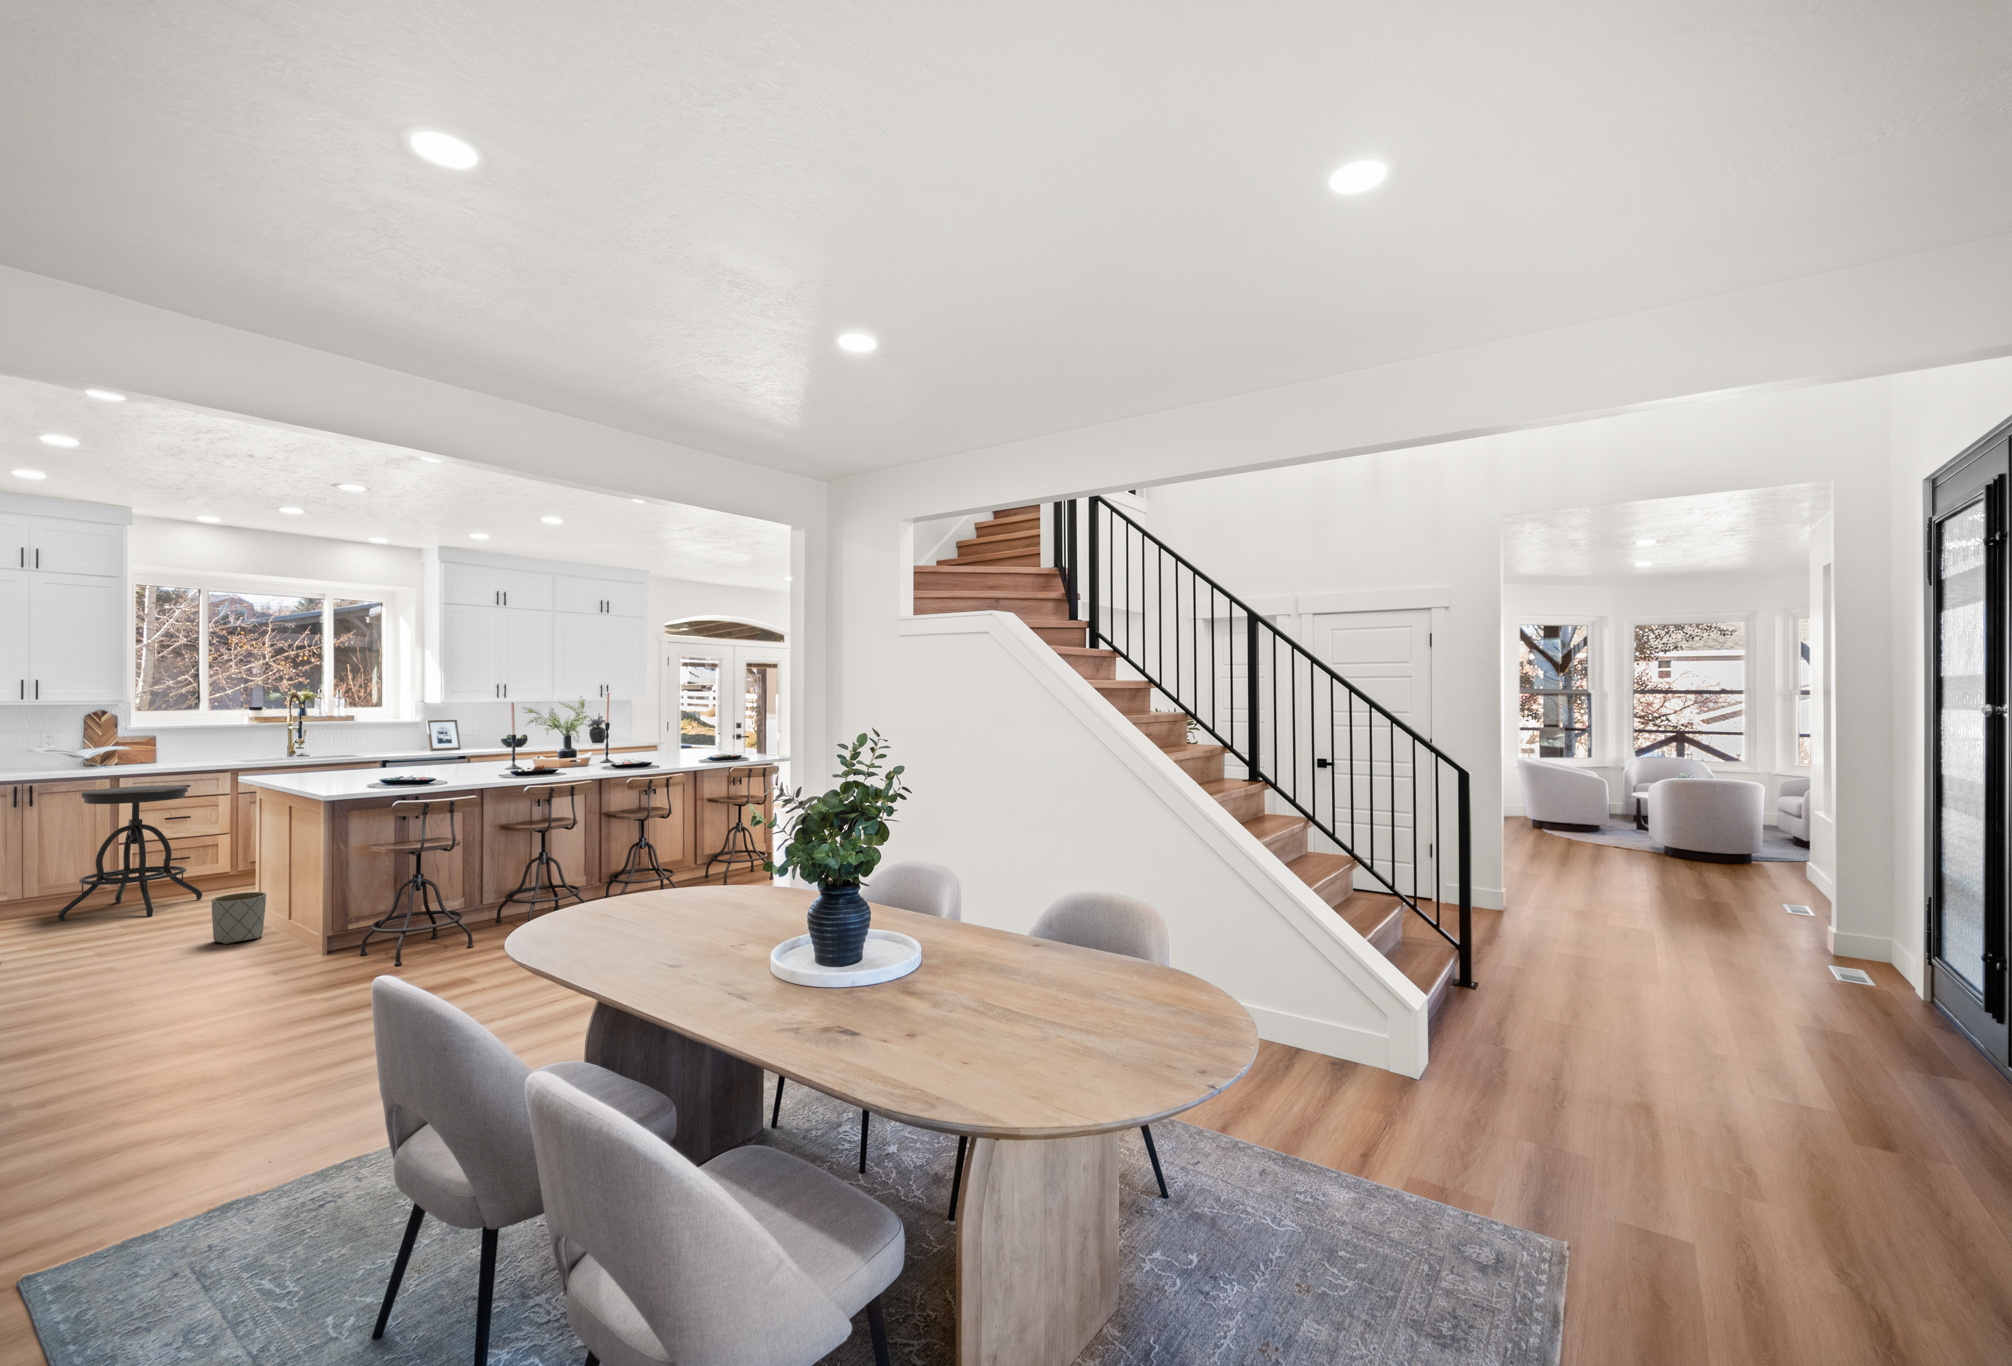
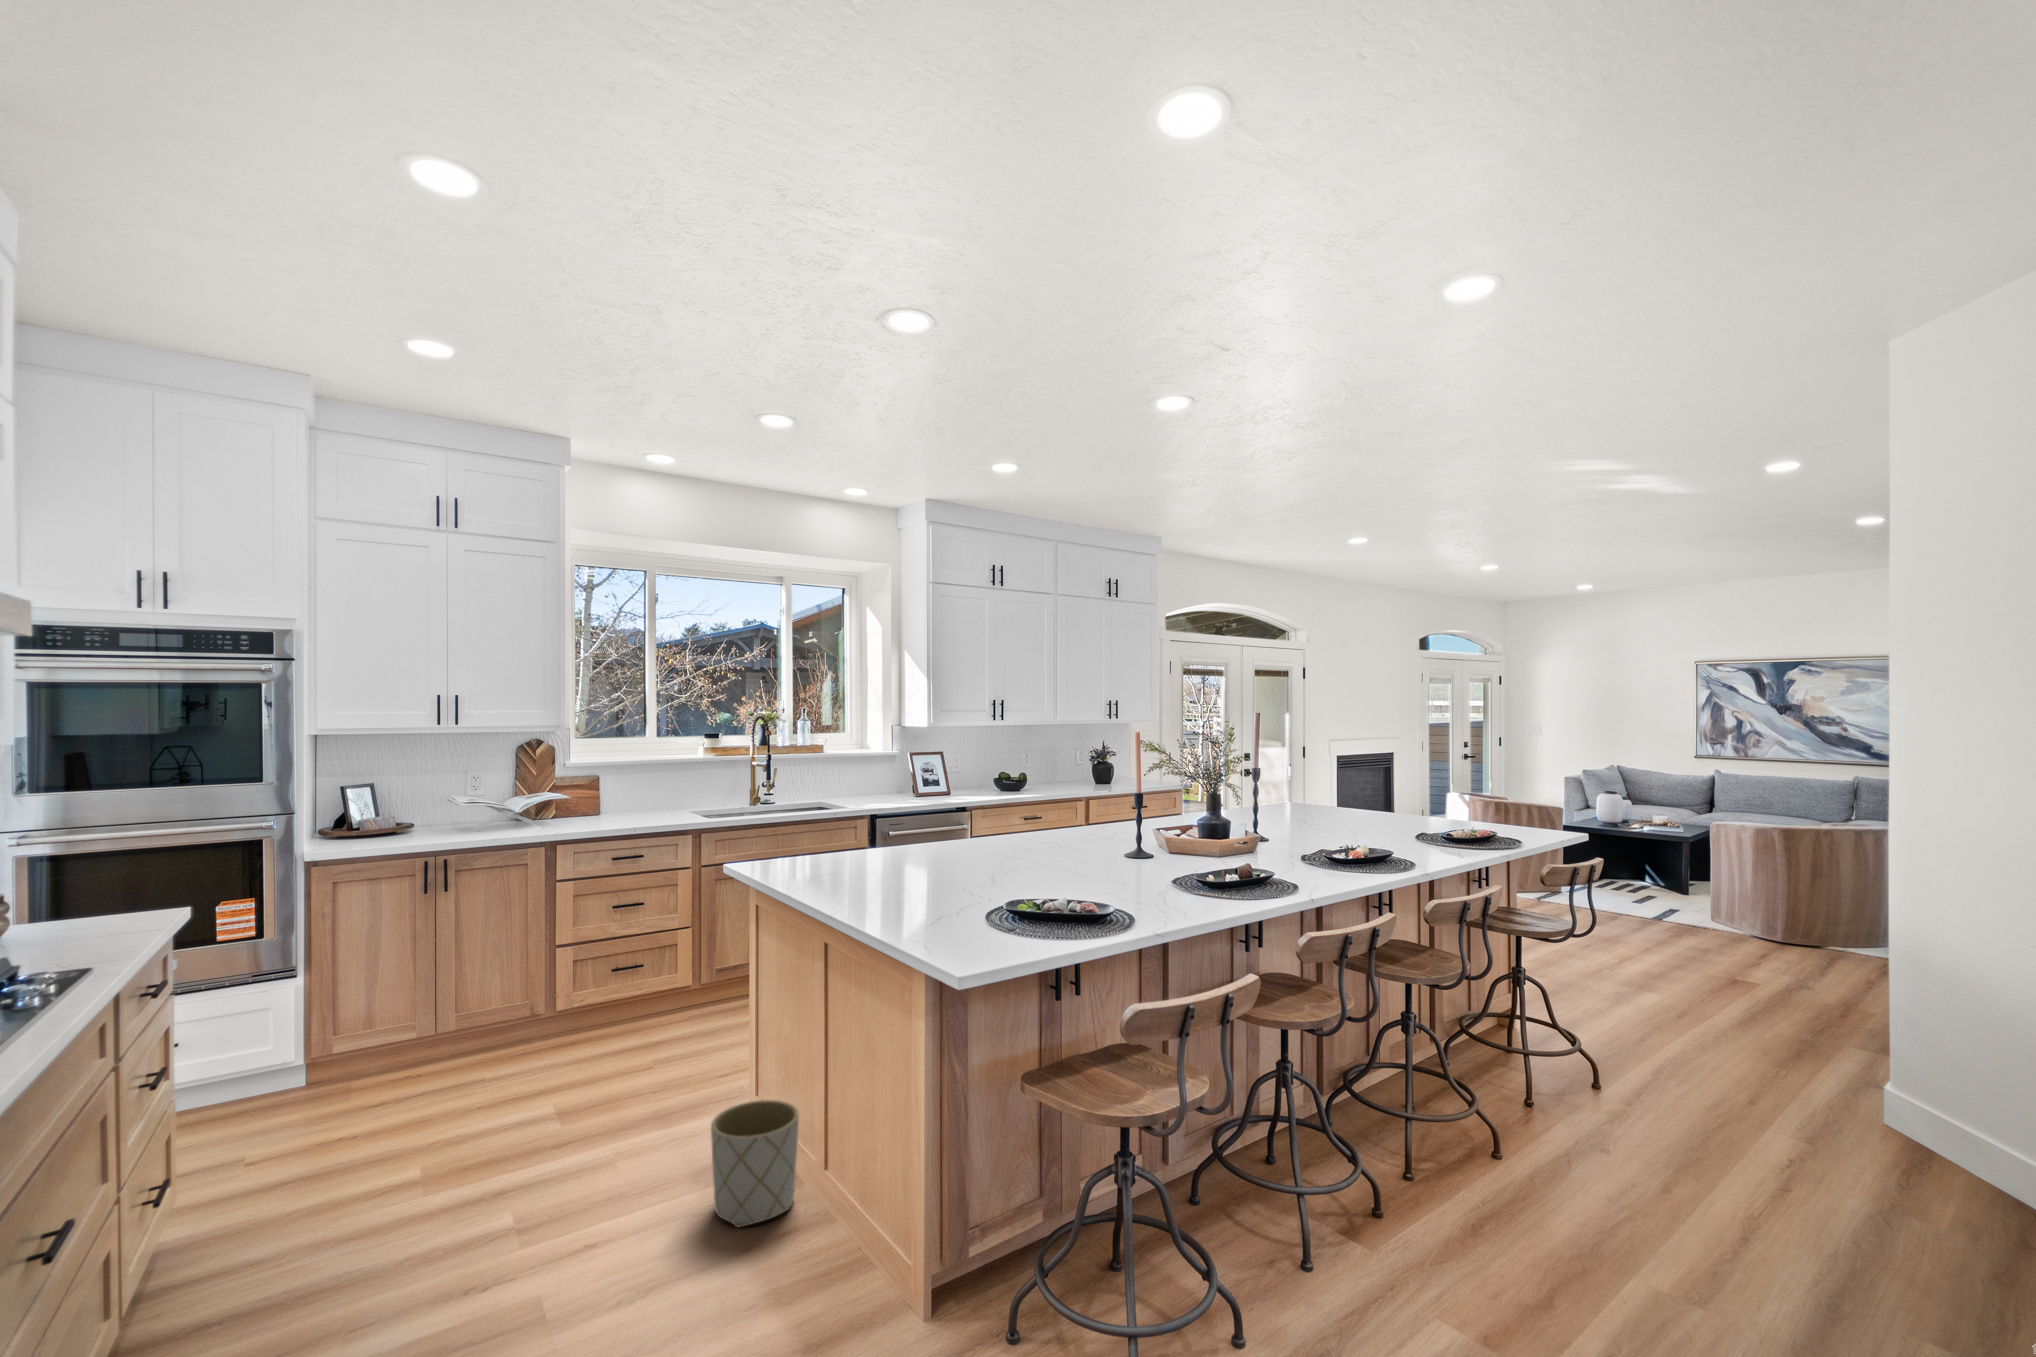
stool: present [58,785,202,920] -> none [477,858,664,1092]

